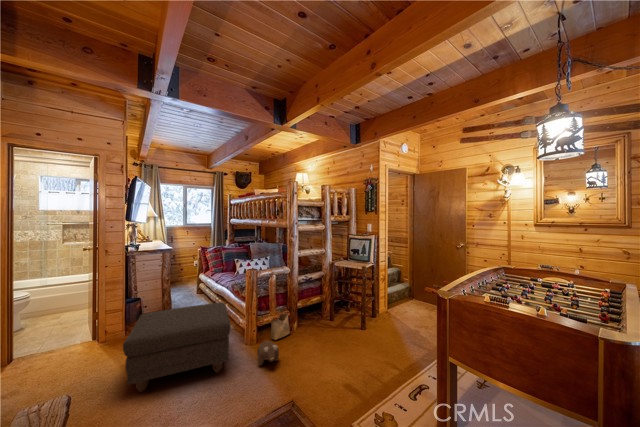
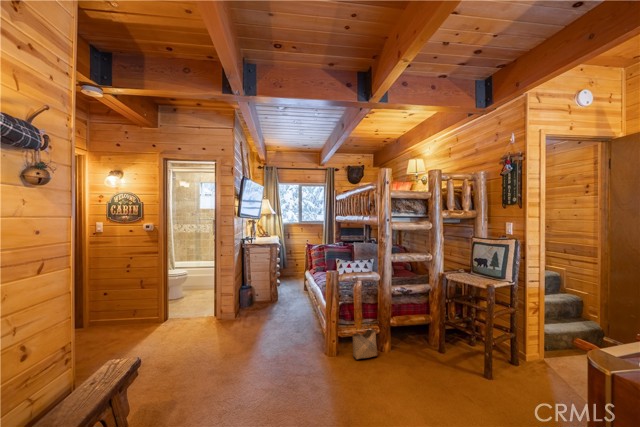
ottoman: present [123,302,231,392] -> none [202,301,304,378]
plush toy: present [257,341,279,365] -> none [325,357,351,386]

